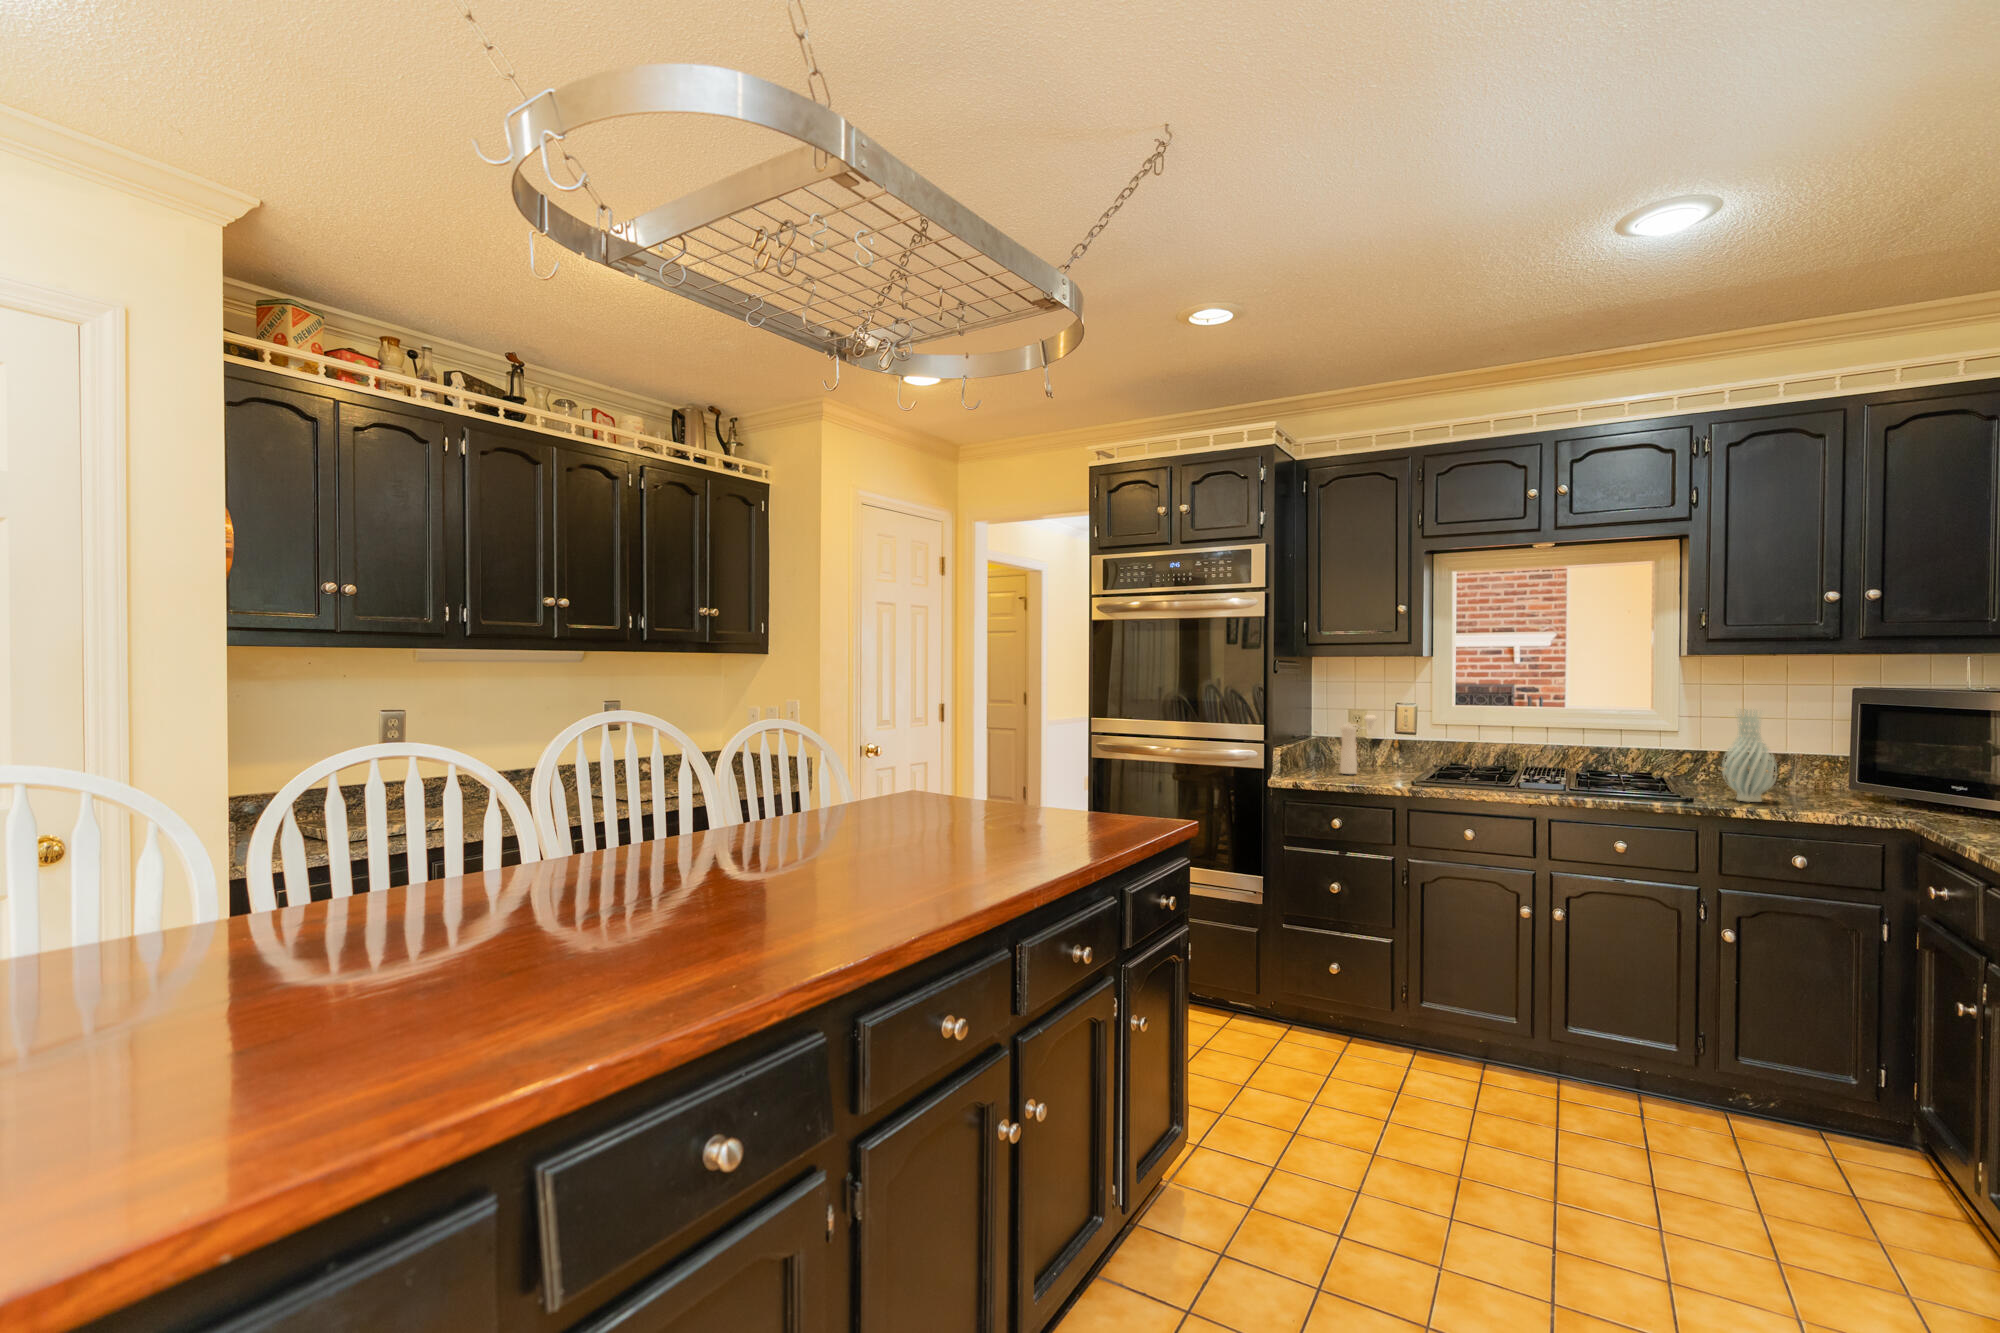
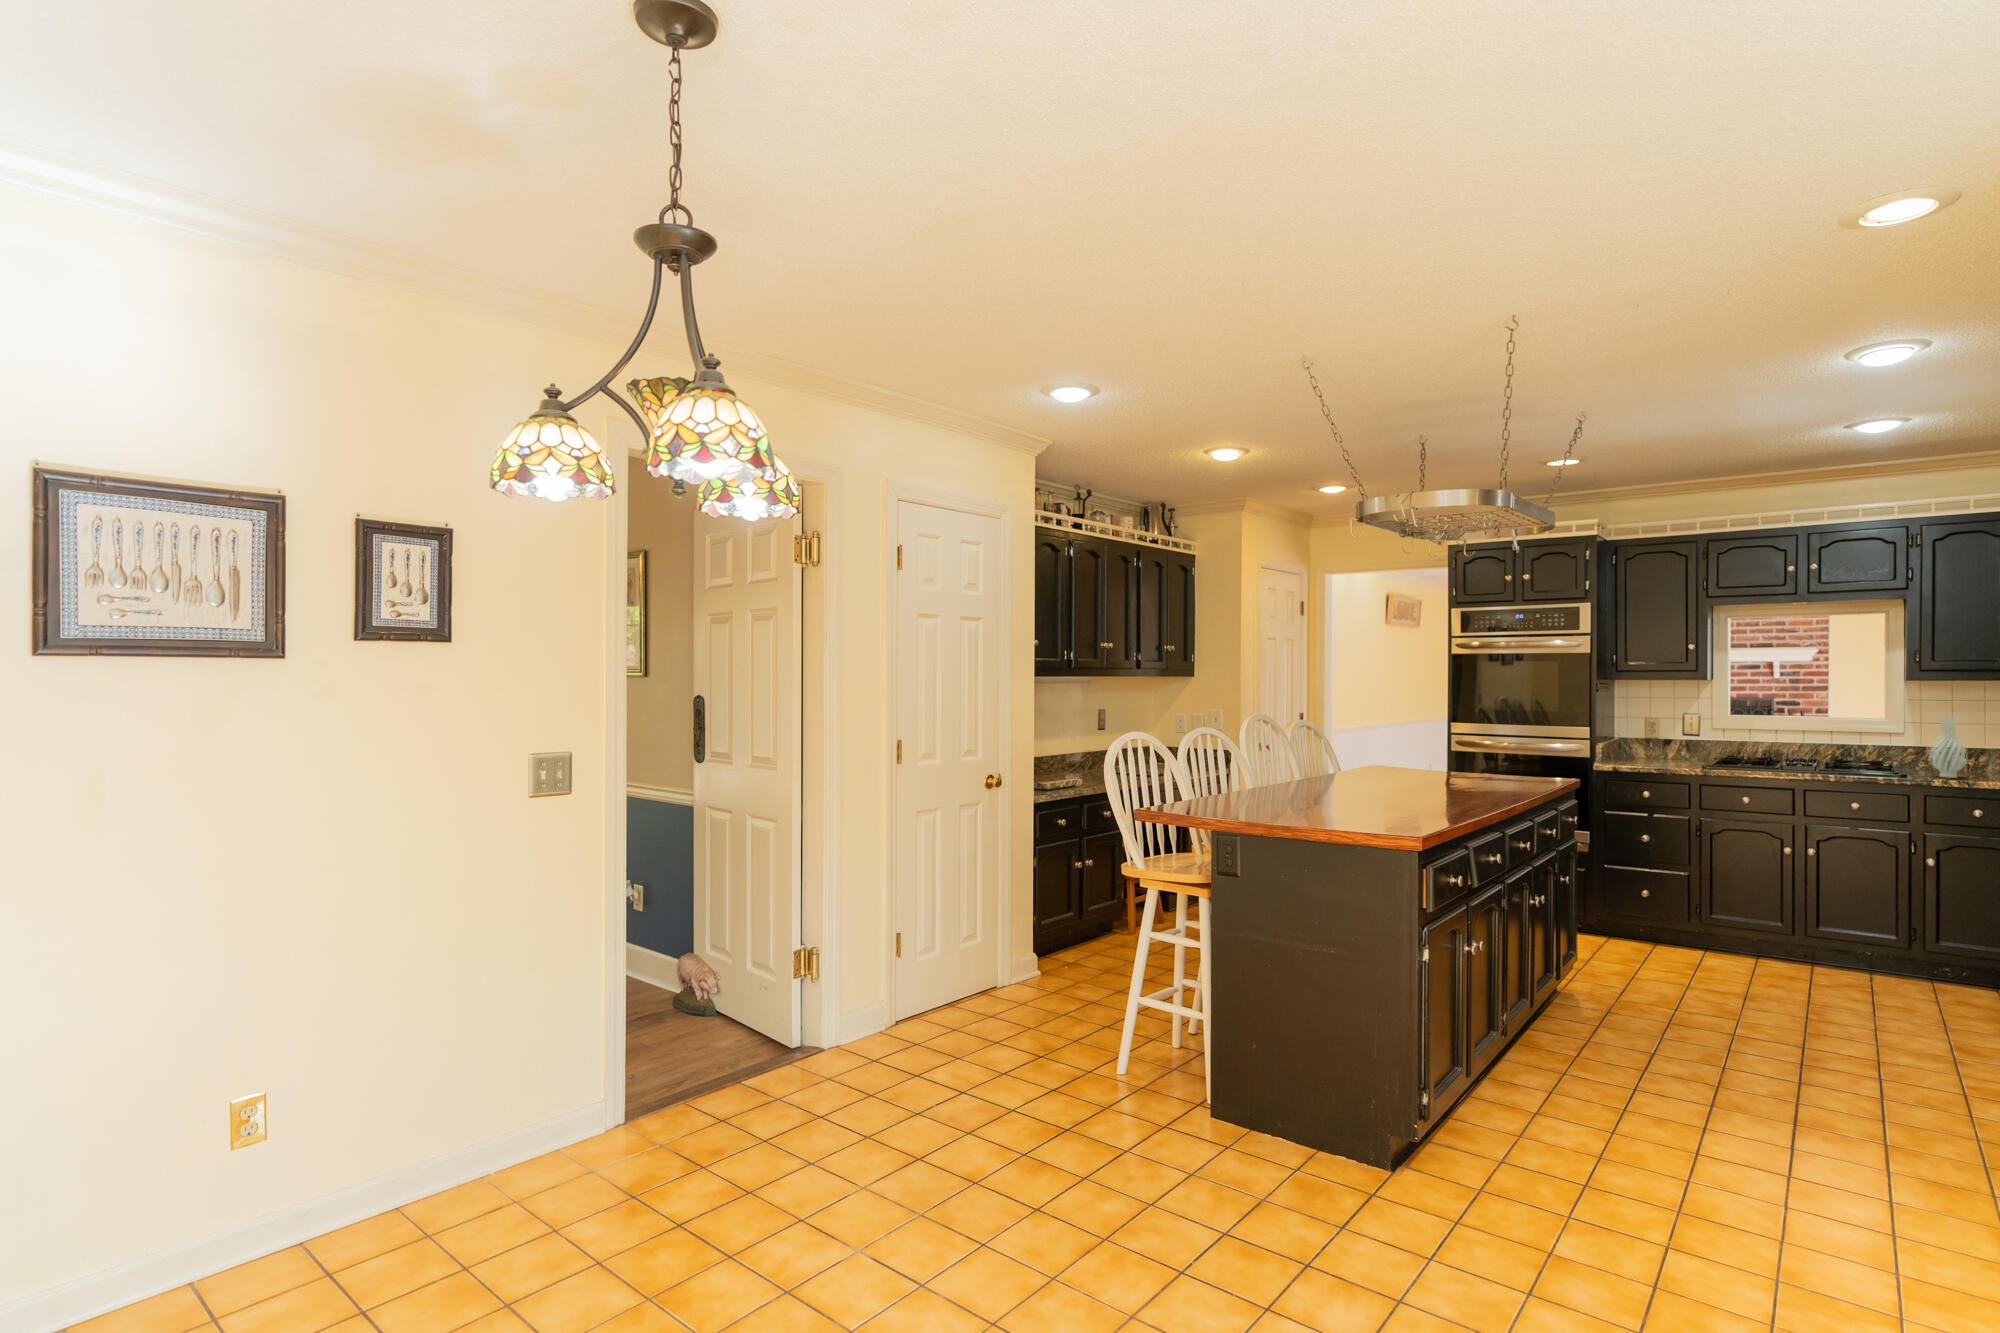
pepper mill: present [1340,715,1376,774] -> none [1645,720,1673,762]

